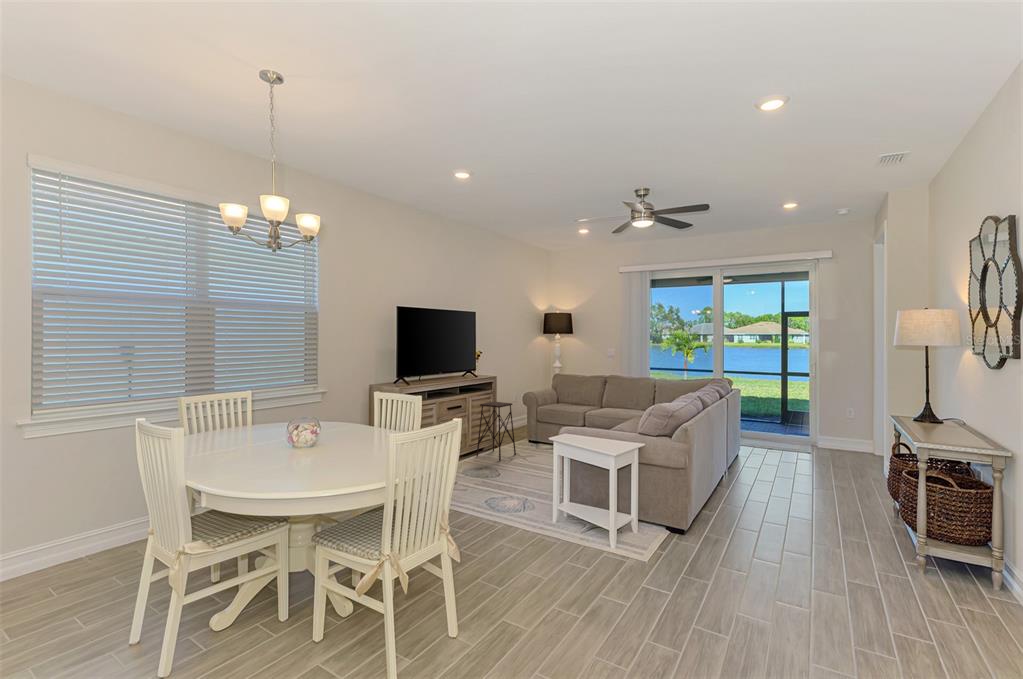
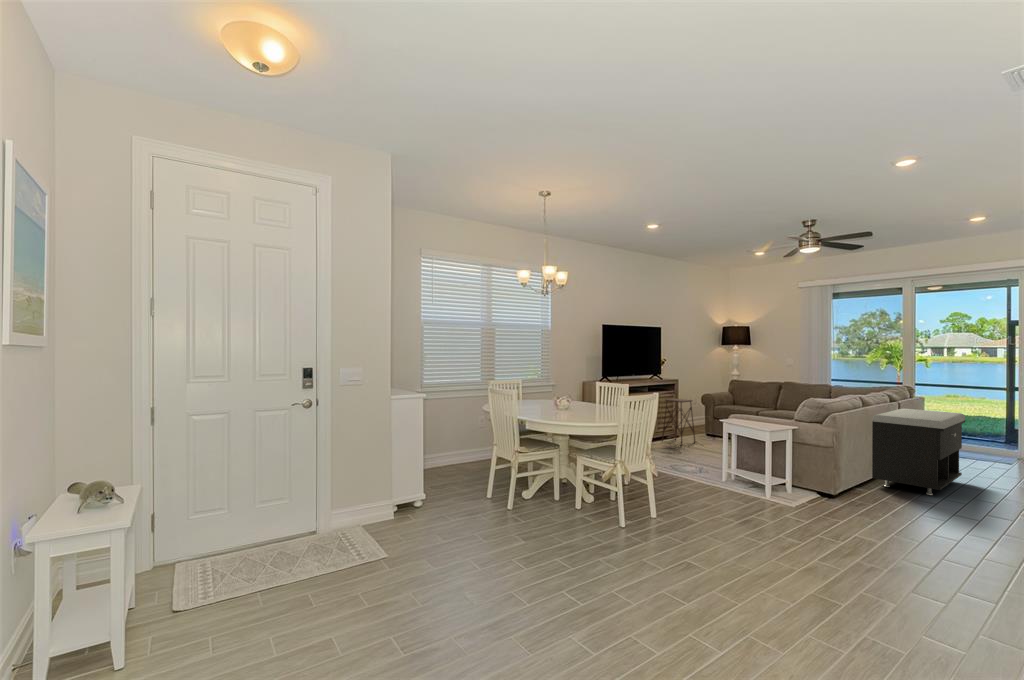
storage bench: none [718,407,797,514] -> present [872,408,965,495]

